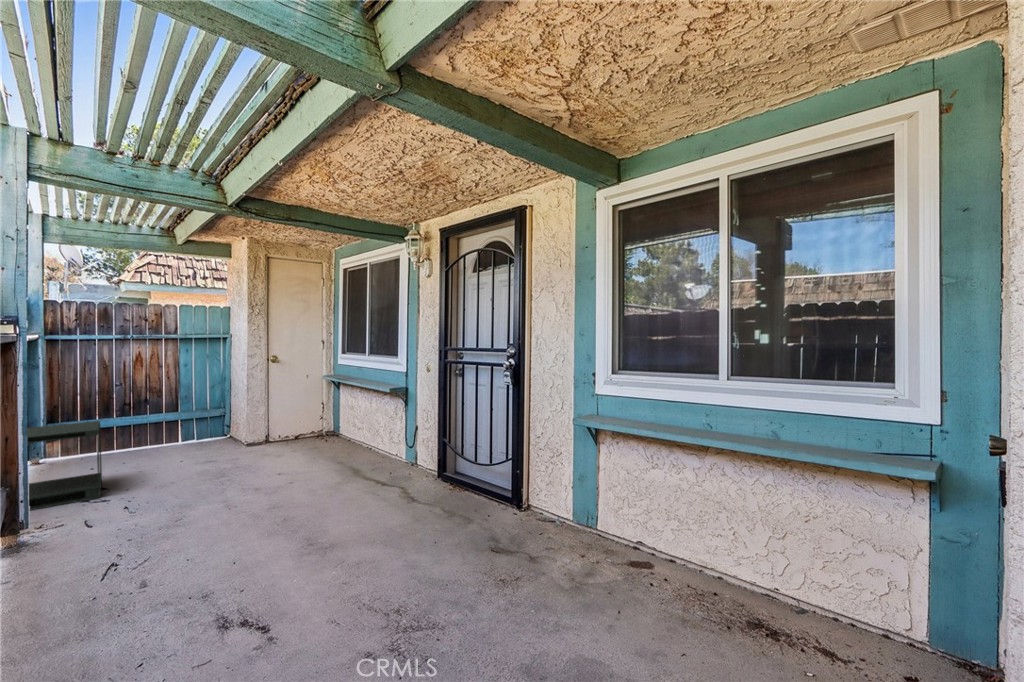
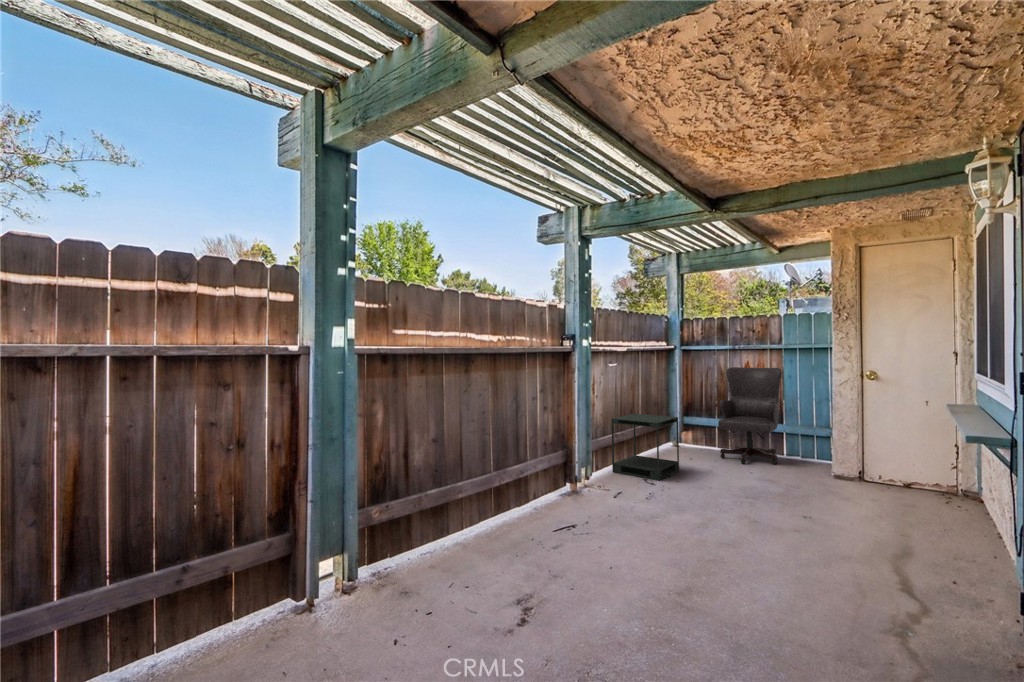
chair: none [117,357,188,459] -> present [718,367,782,464]

